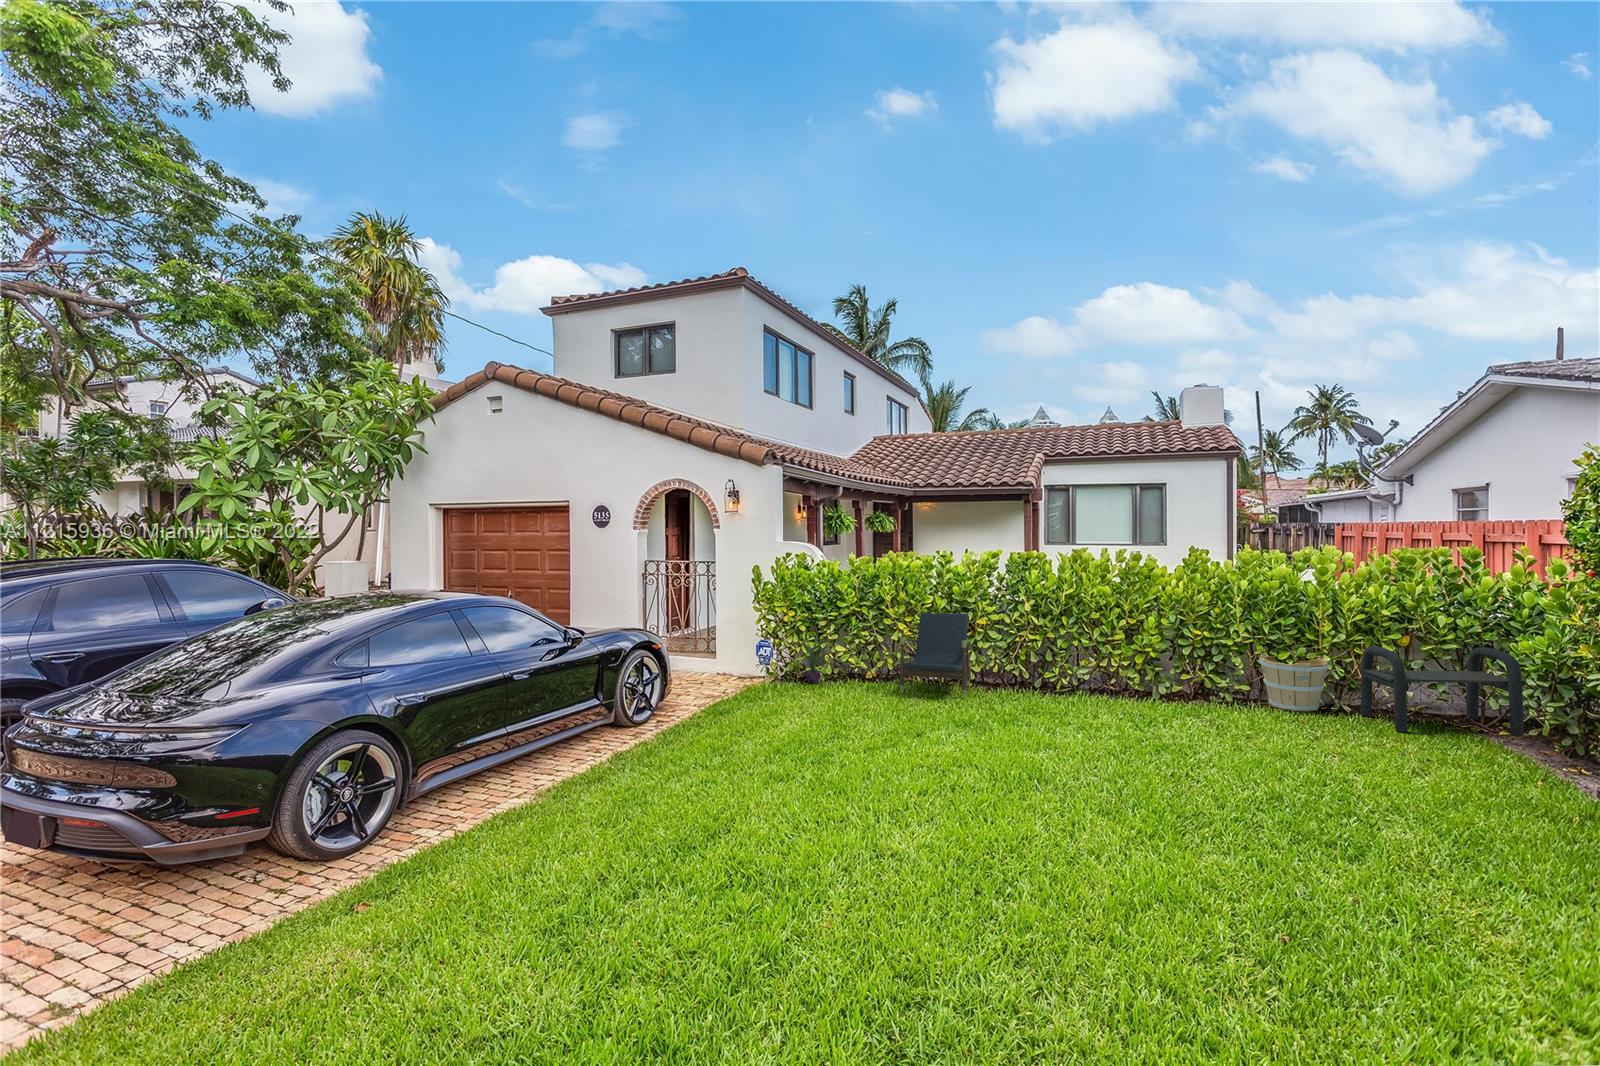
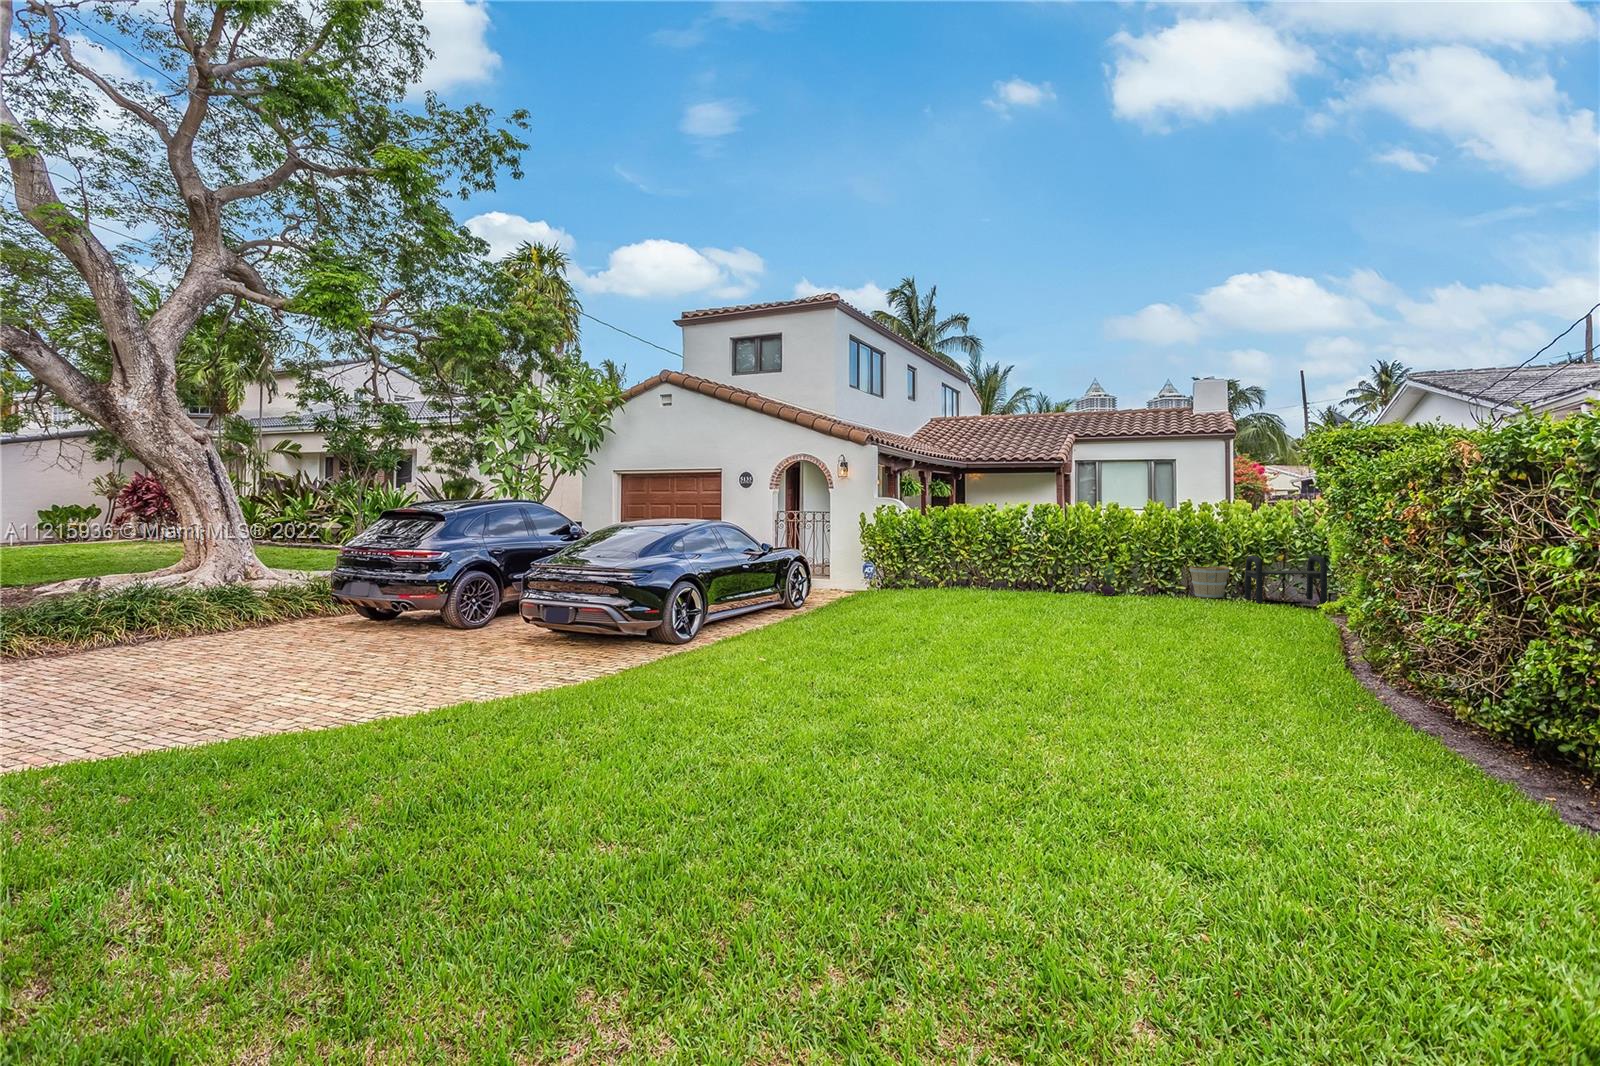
lounge chair: present [900,613,971,699] -> none [962,544,1008,595]
decorative plant: present [804,640,822,684] -> present [1099,564,1115,596]

